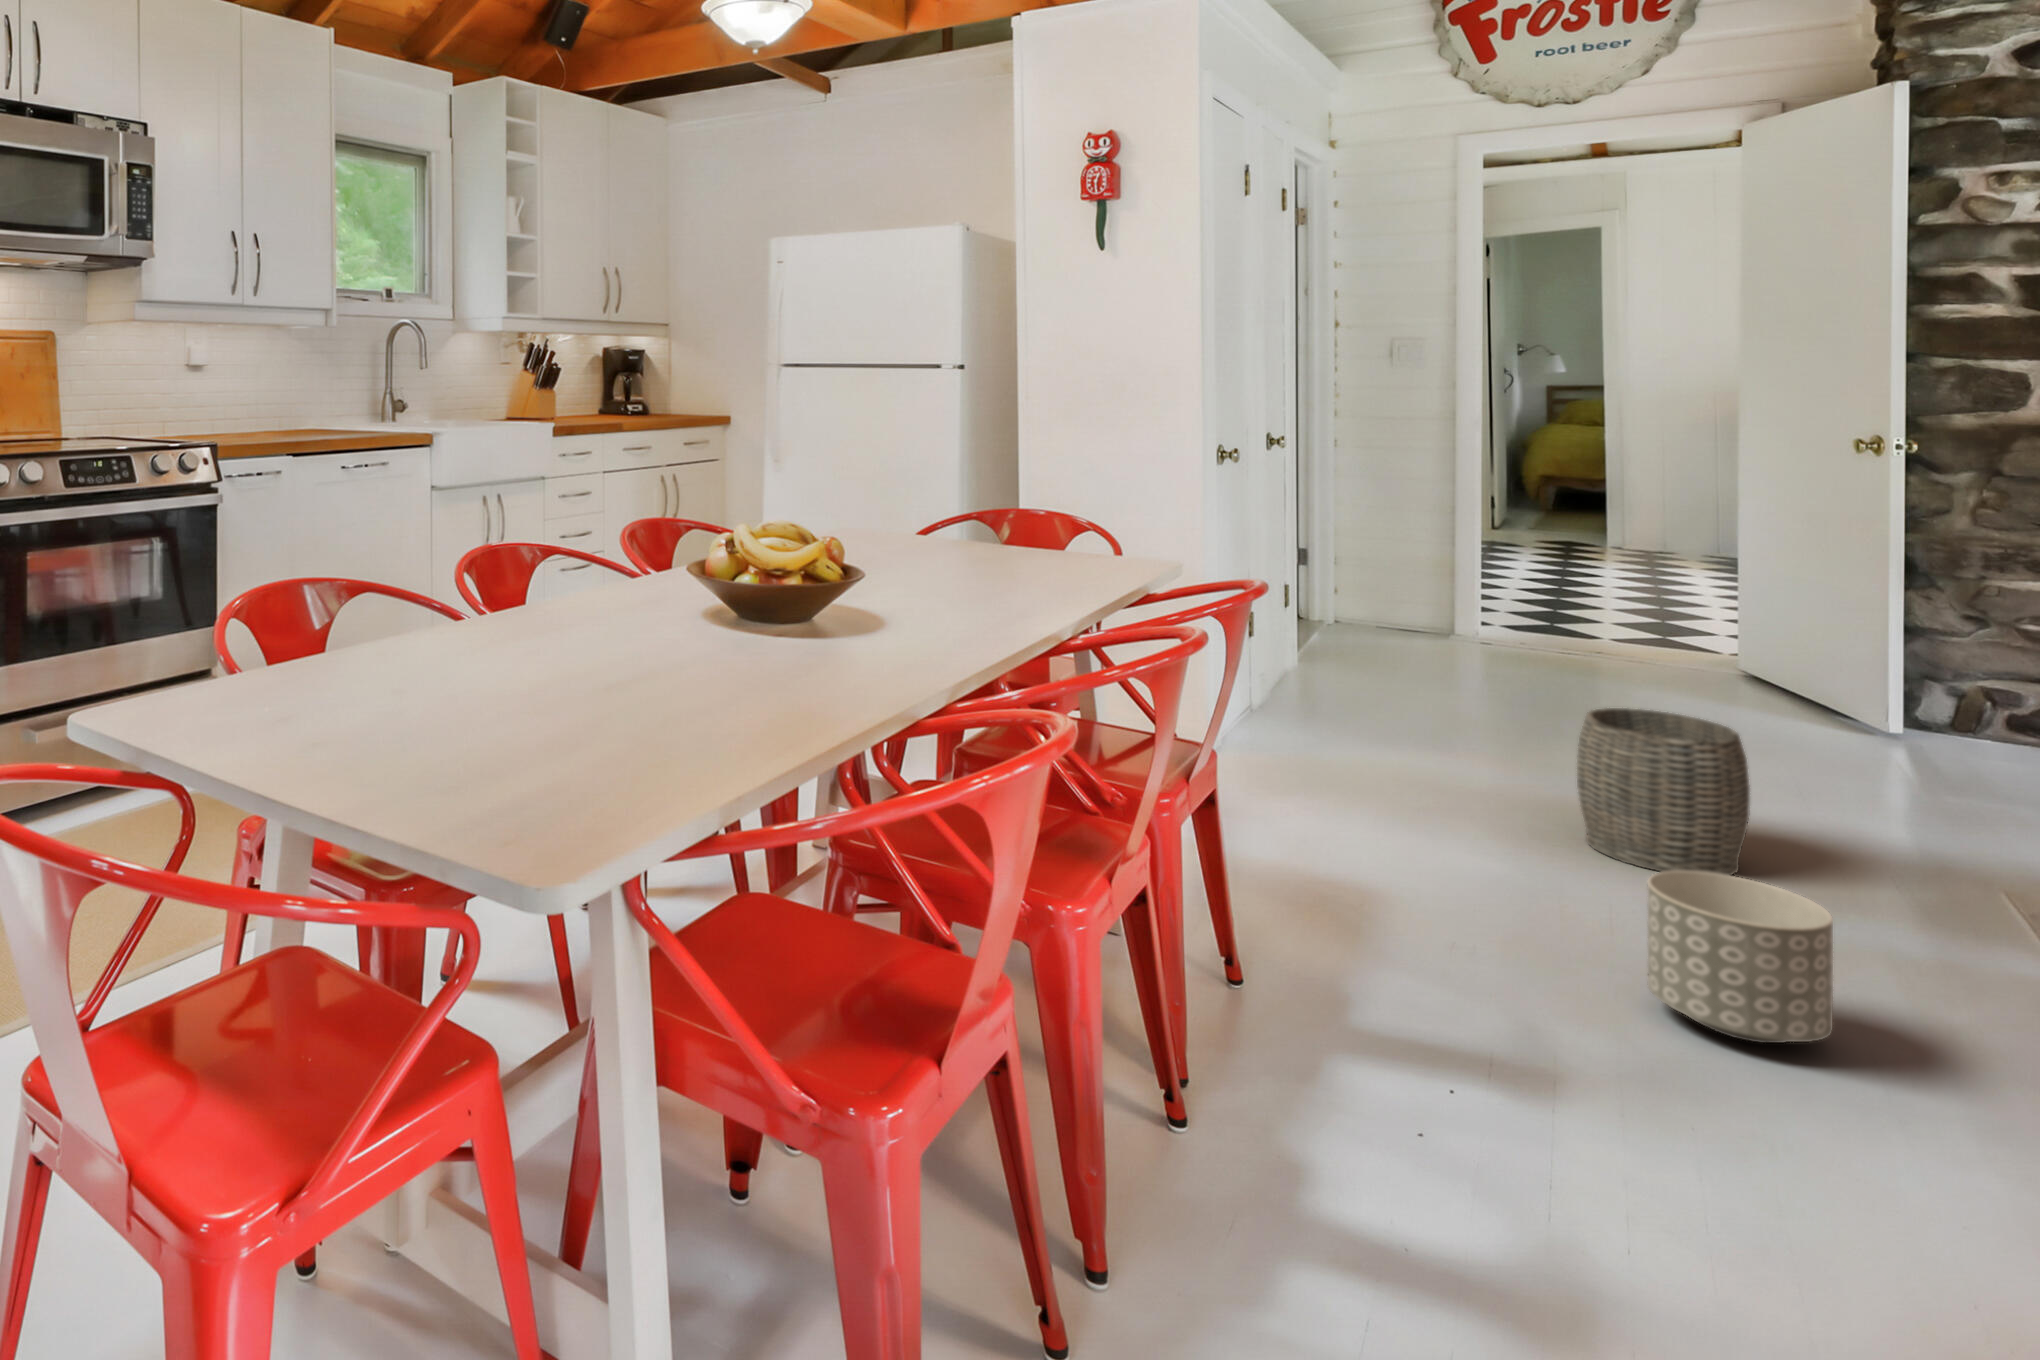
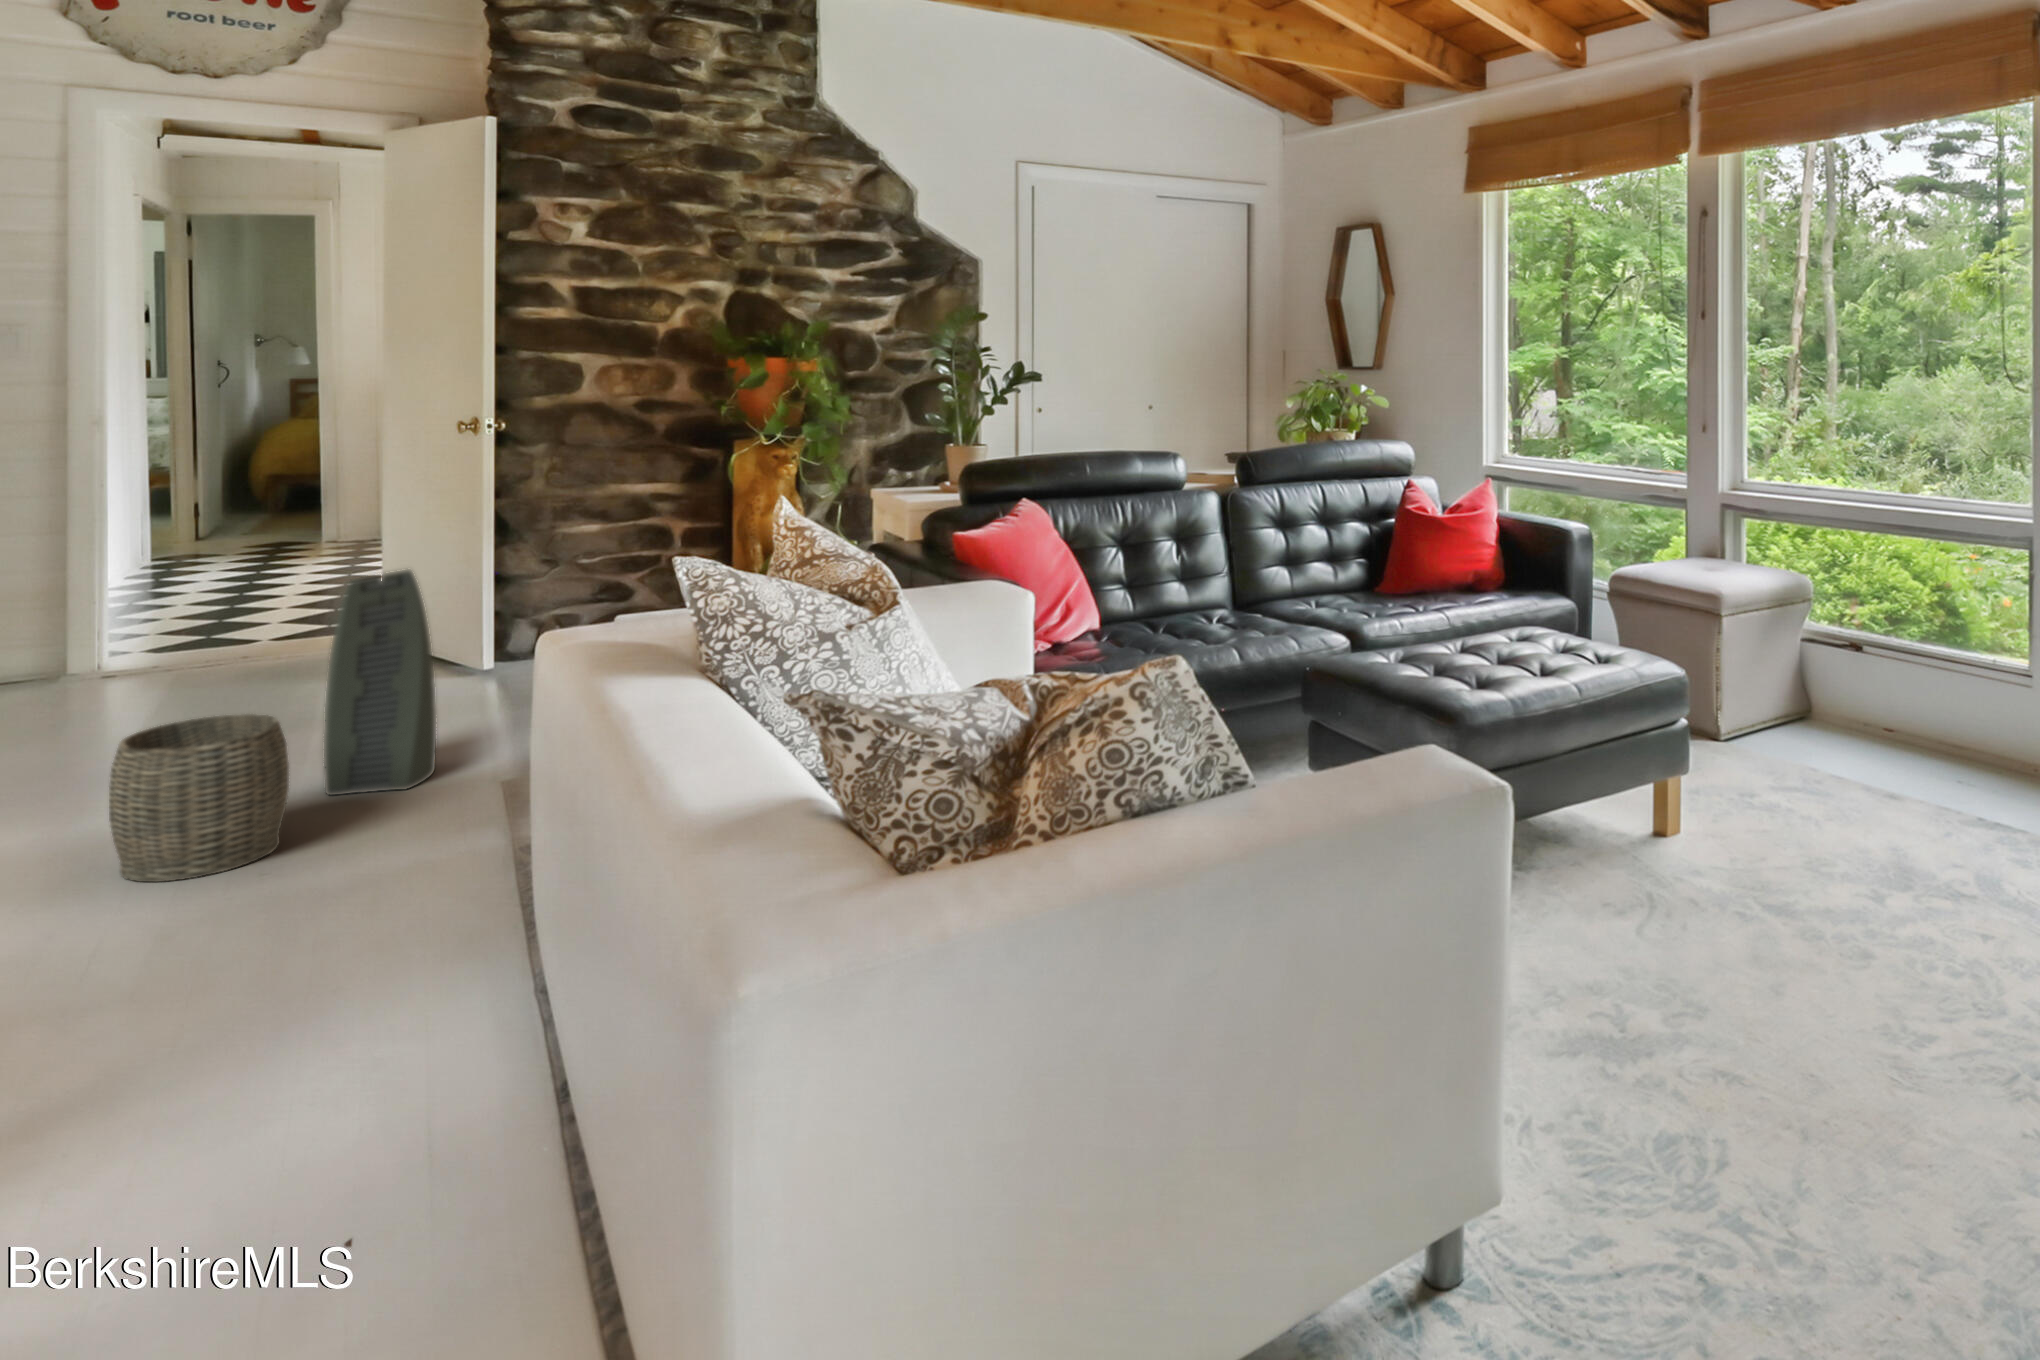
air purifier: none [1760,596,1892,853] -> present [324,570,436,796]
planter: present [1647,871,1833,1043] -> none [97,871,277,1032]

